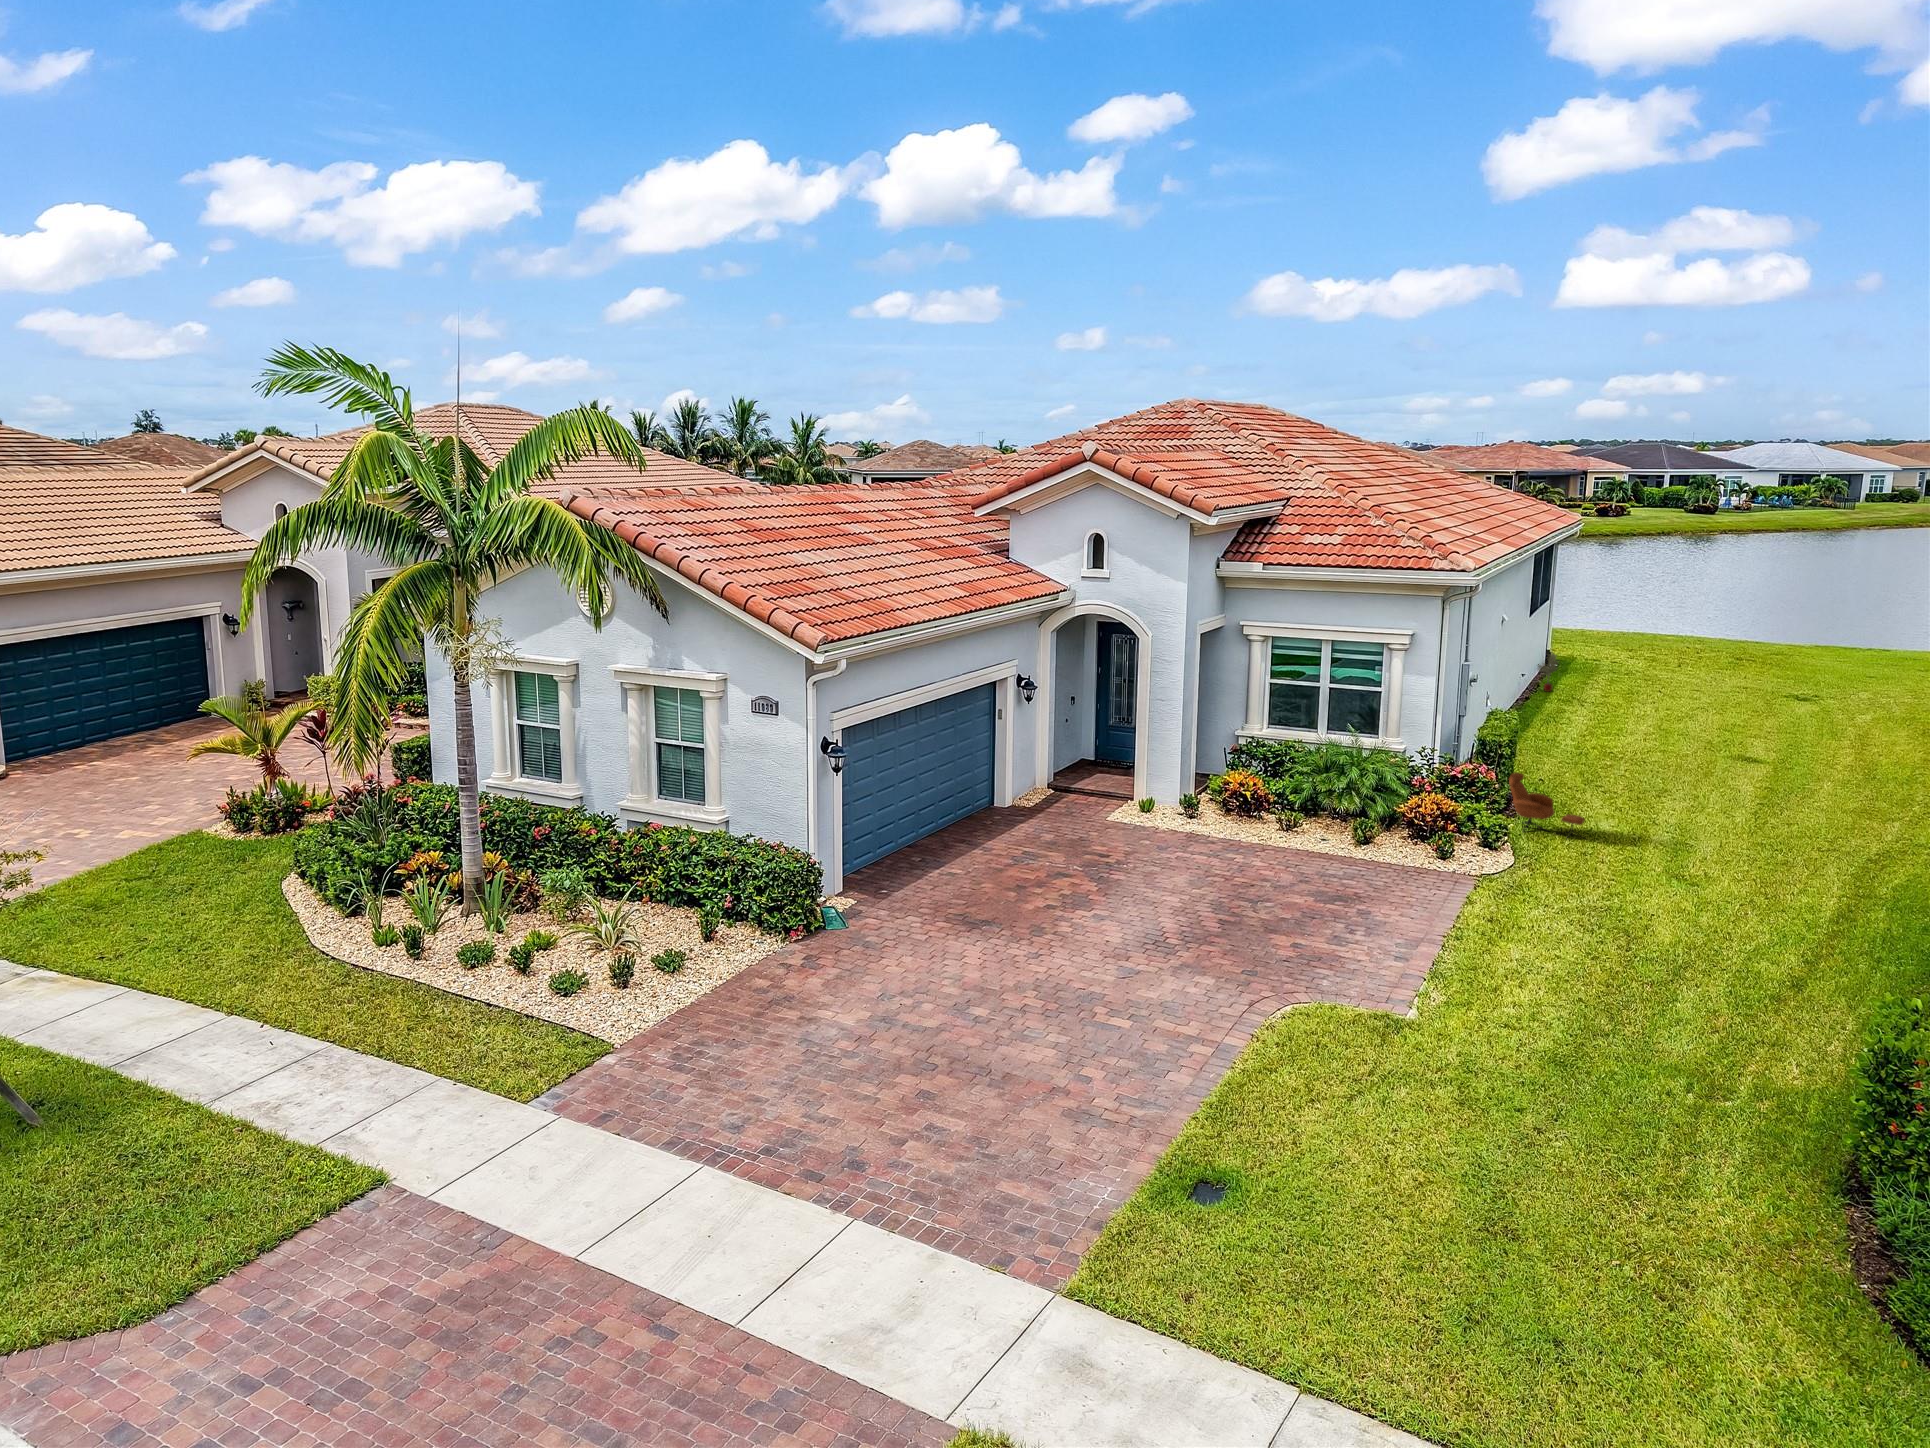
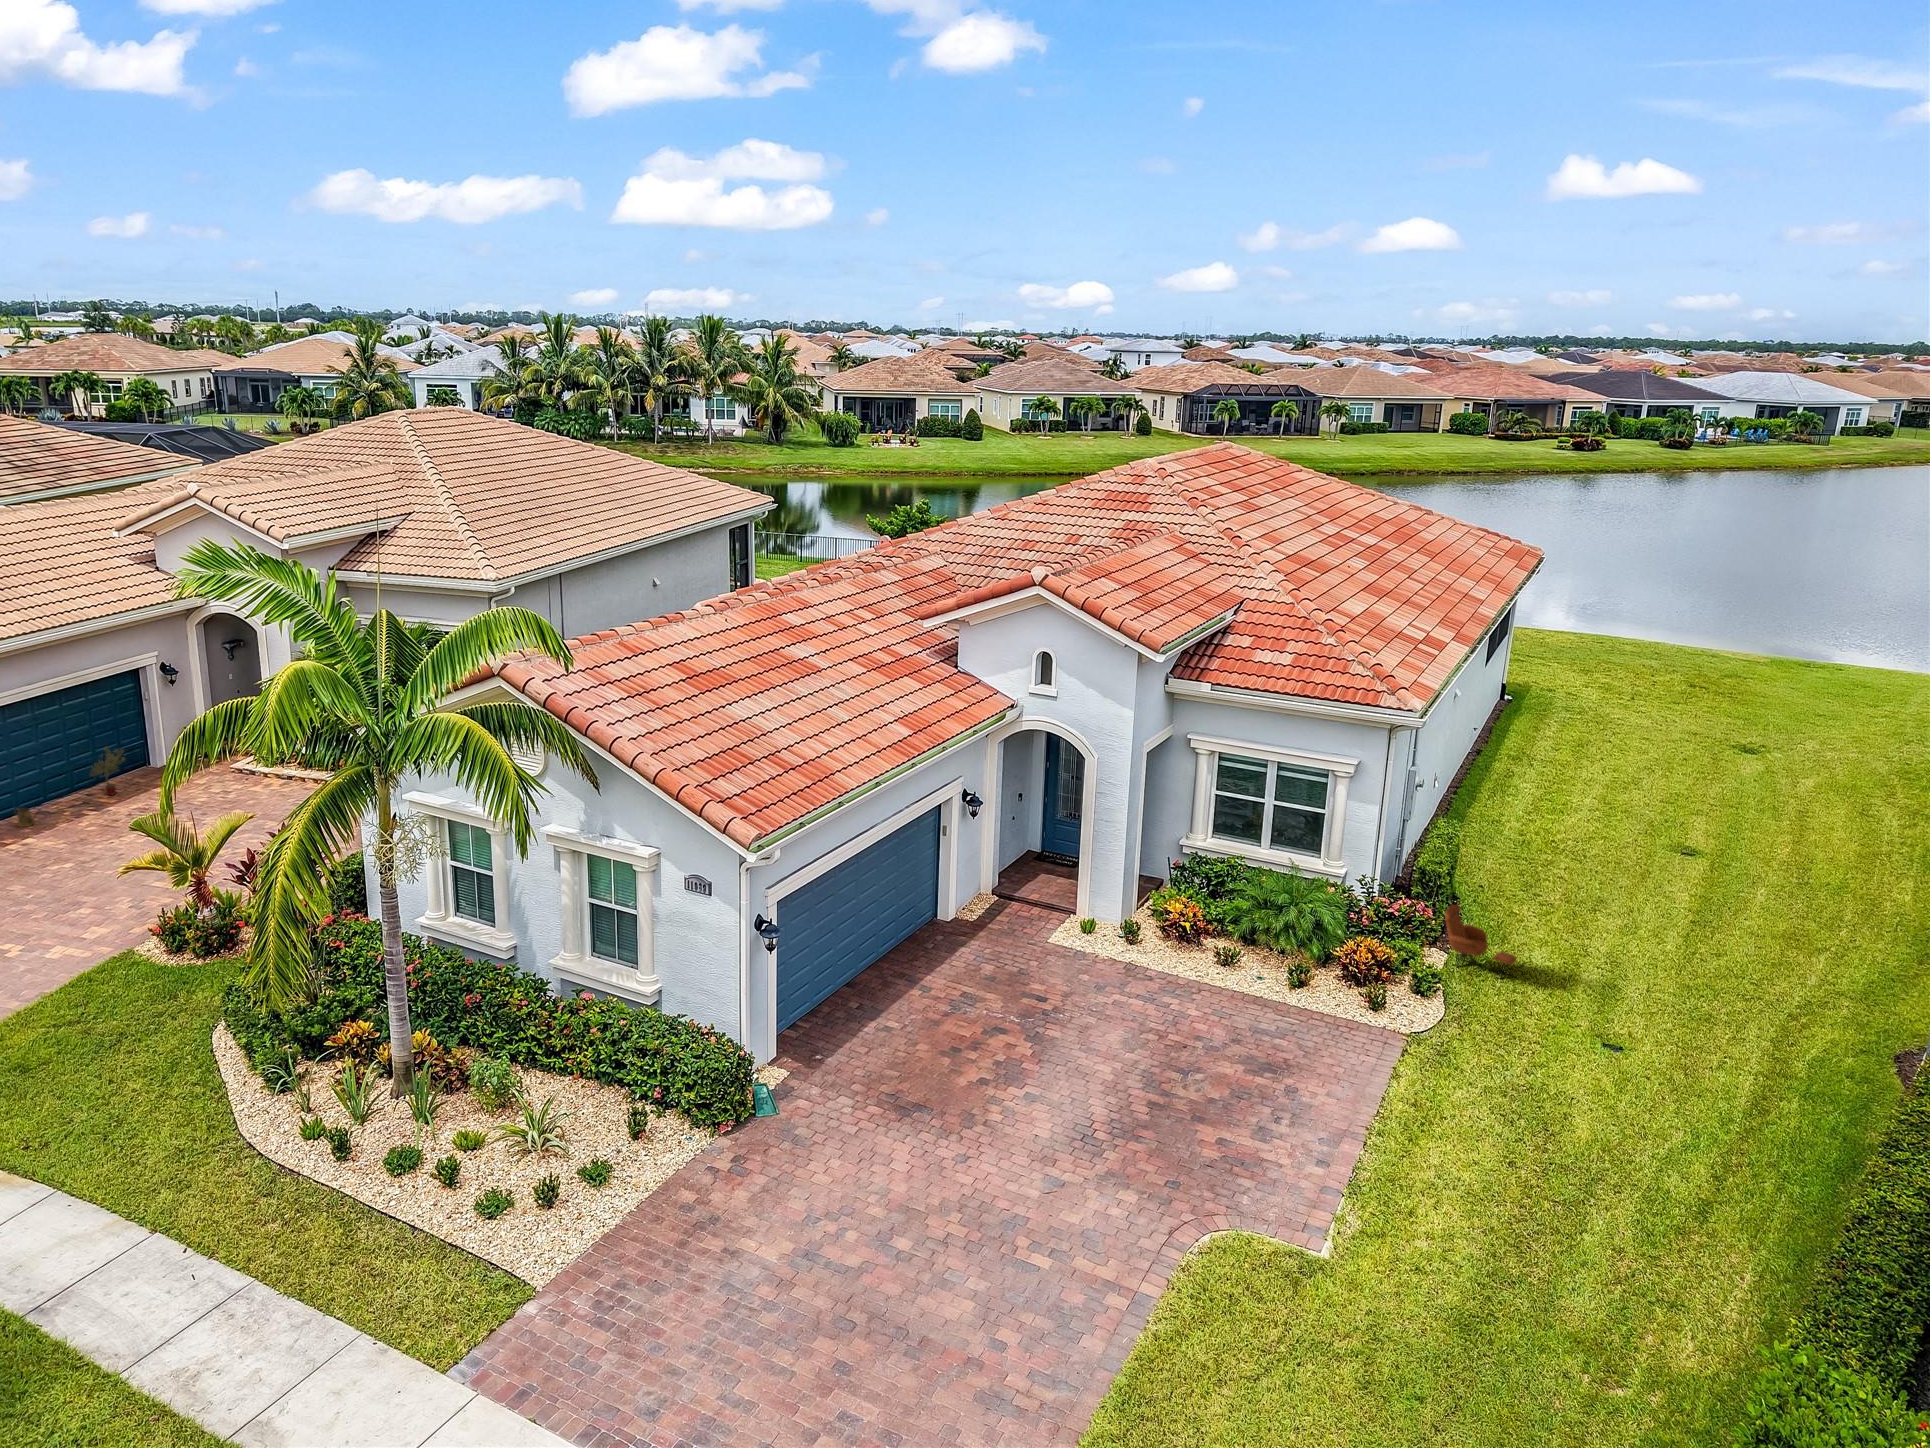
potted tree: present [1538,653,1558,692] -> present [90,748,125,795]
watering can: none [80,735,107,754] -> present [14,808,40,827]

